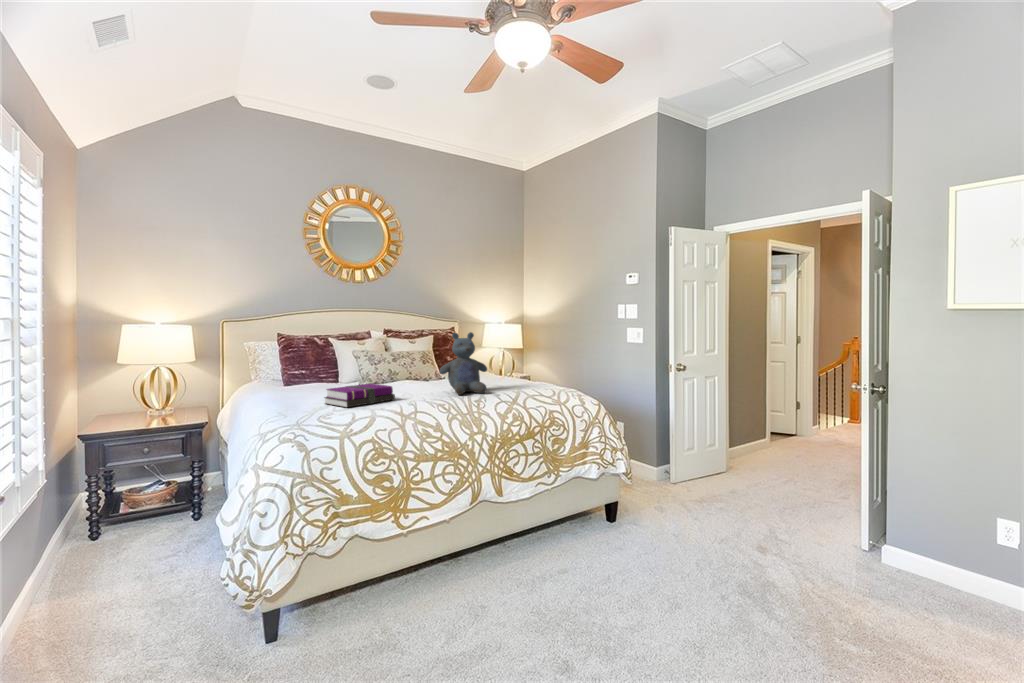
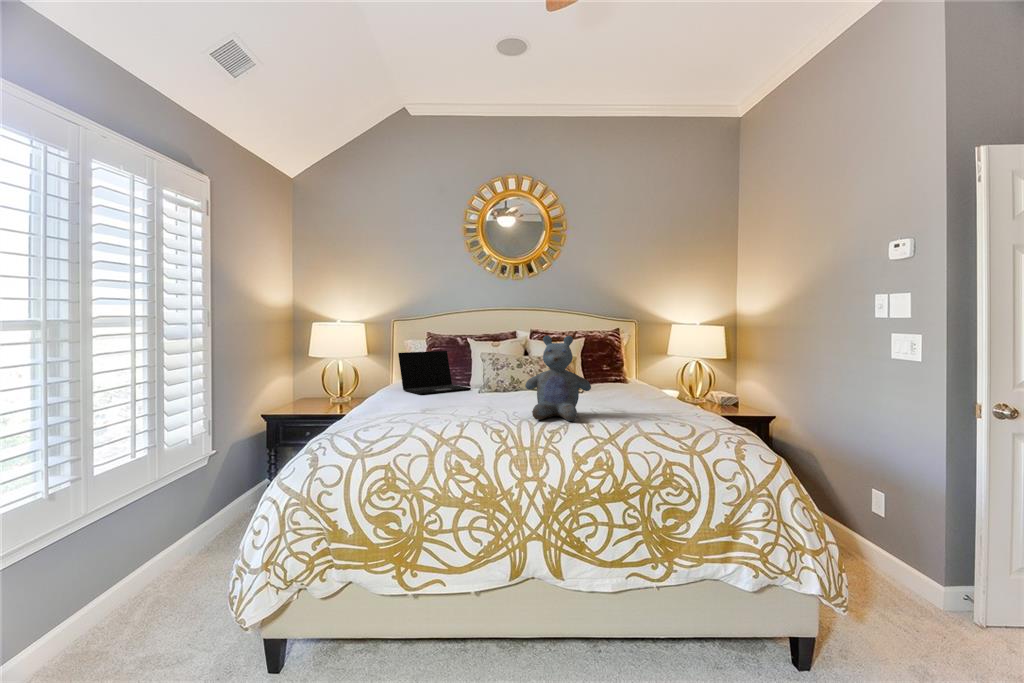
laptop: none [273,351,349,392] -> present [398,351,471,395]
notebook: present [325,384,395,407] -> none [390,393,459,420]

